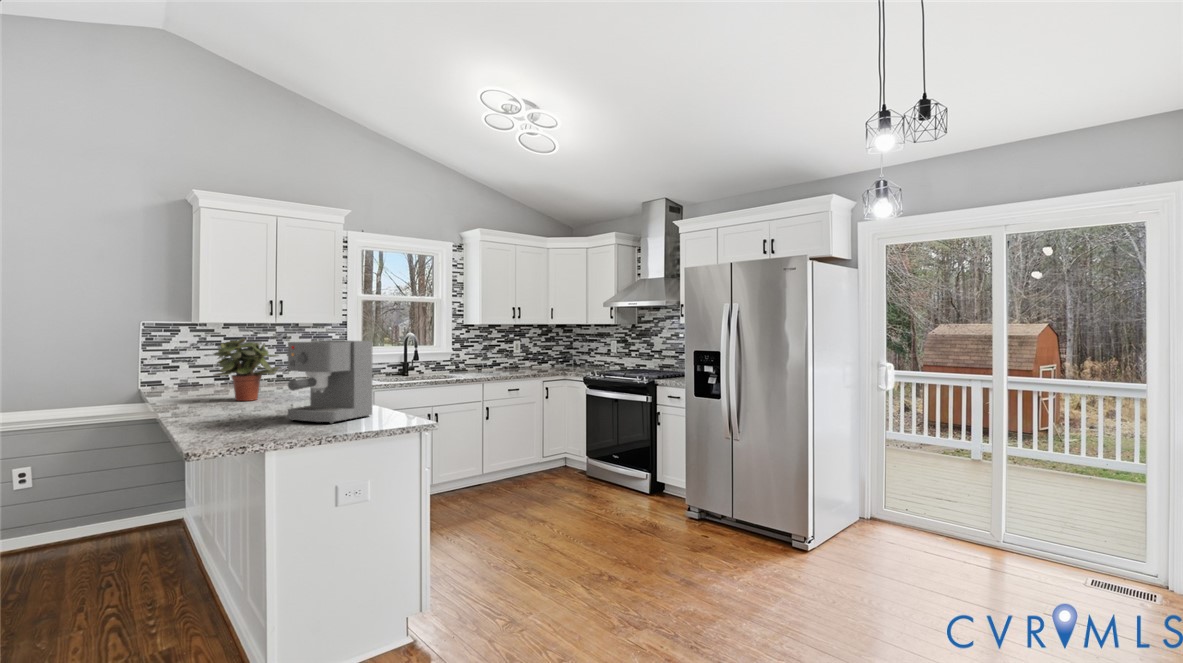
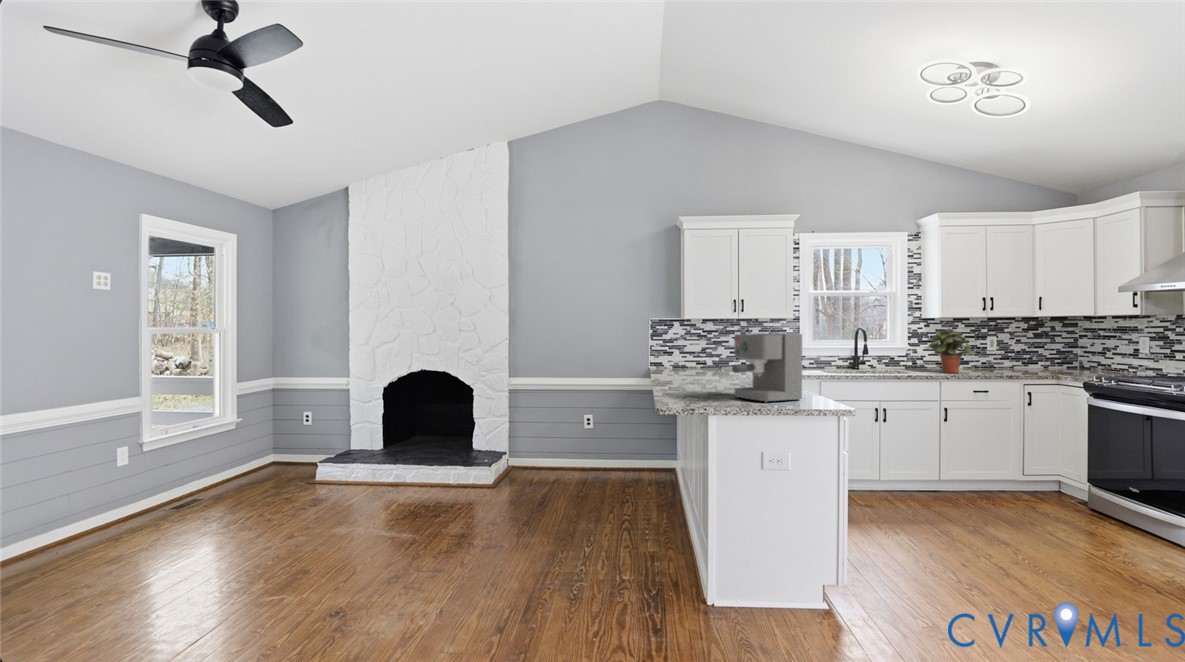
potted plant: present [214,338,279,401] -> present [928,328,976,373]

